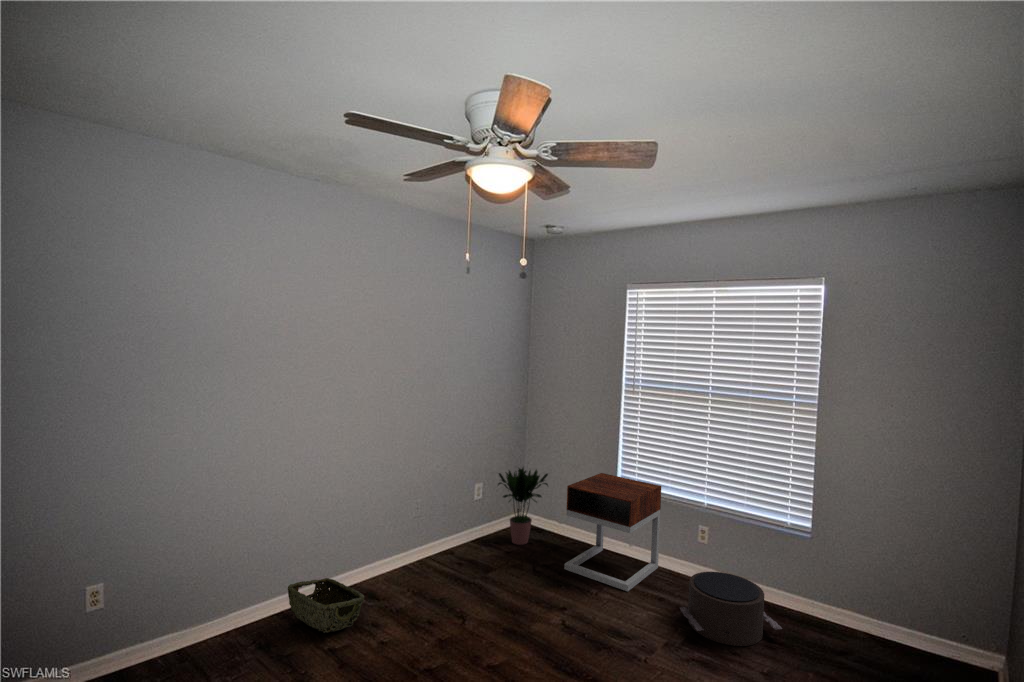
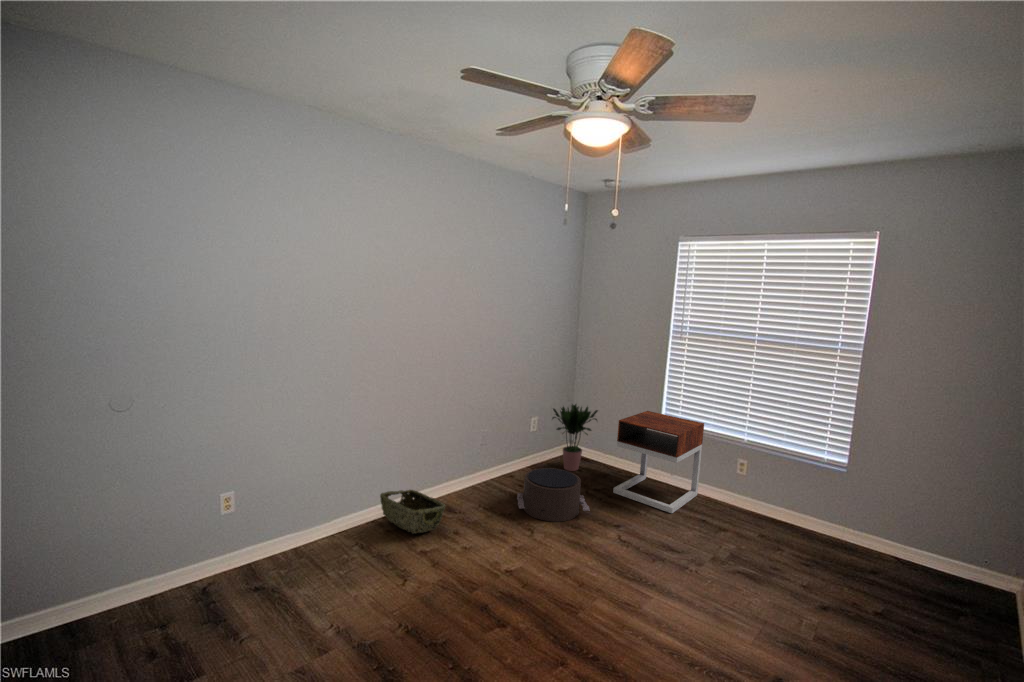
pouf: present [680,572,782,646] -> present [517,468,590,522]

